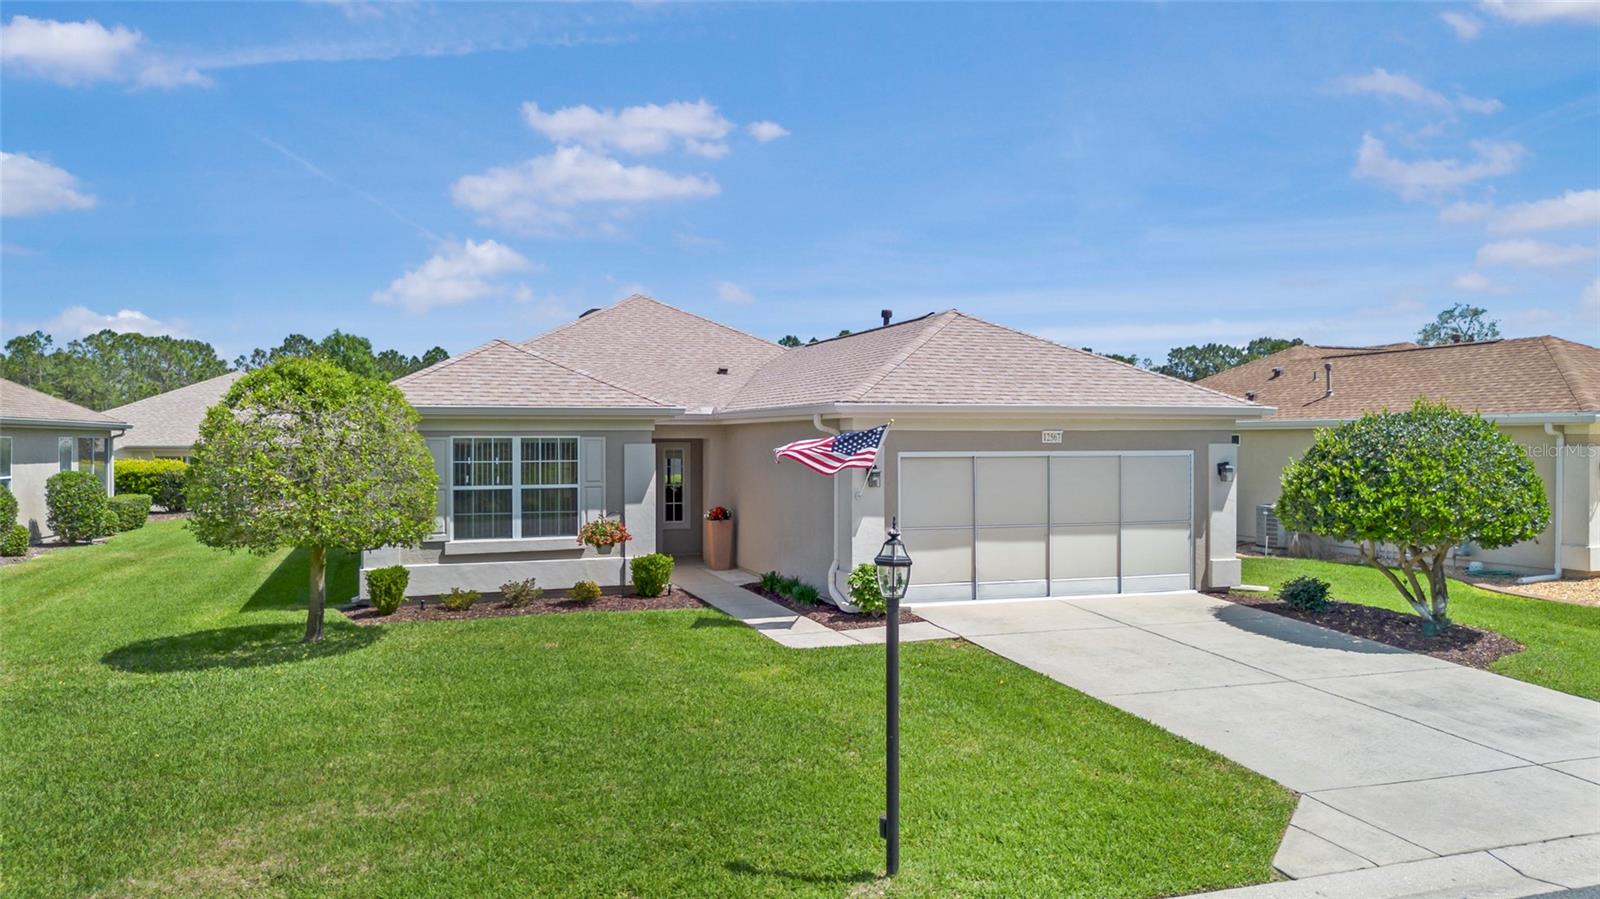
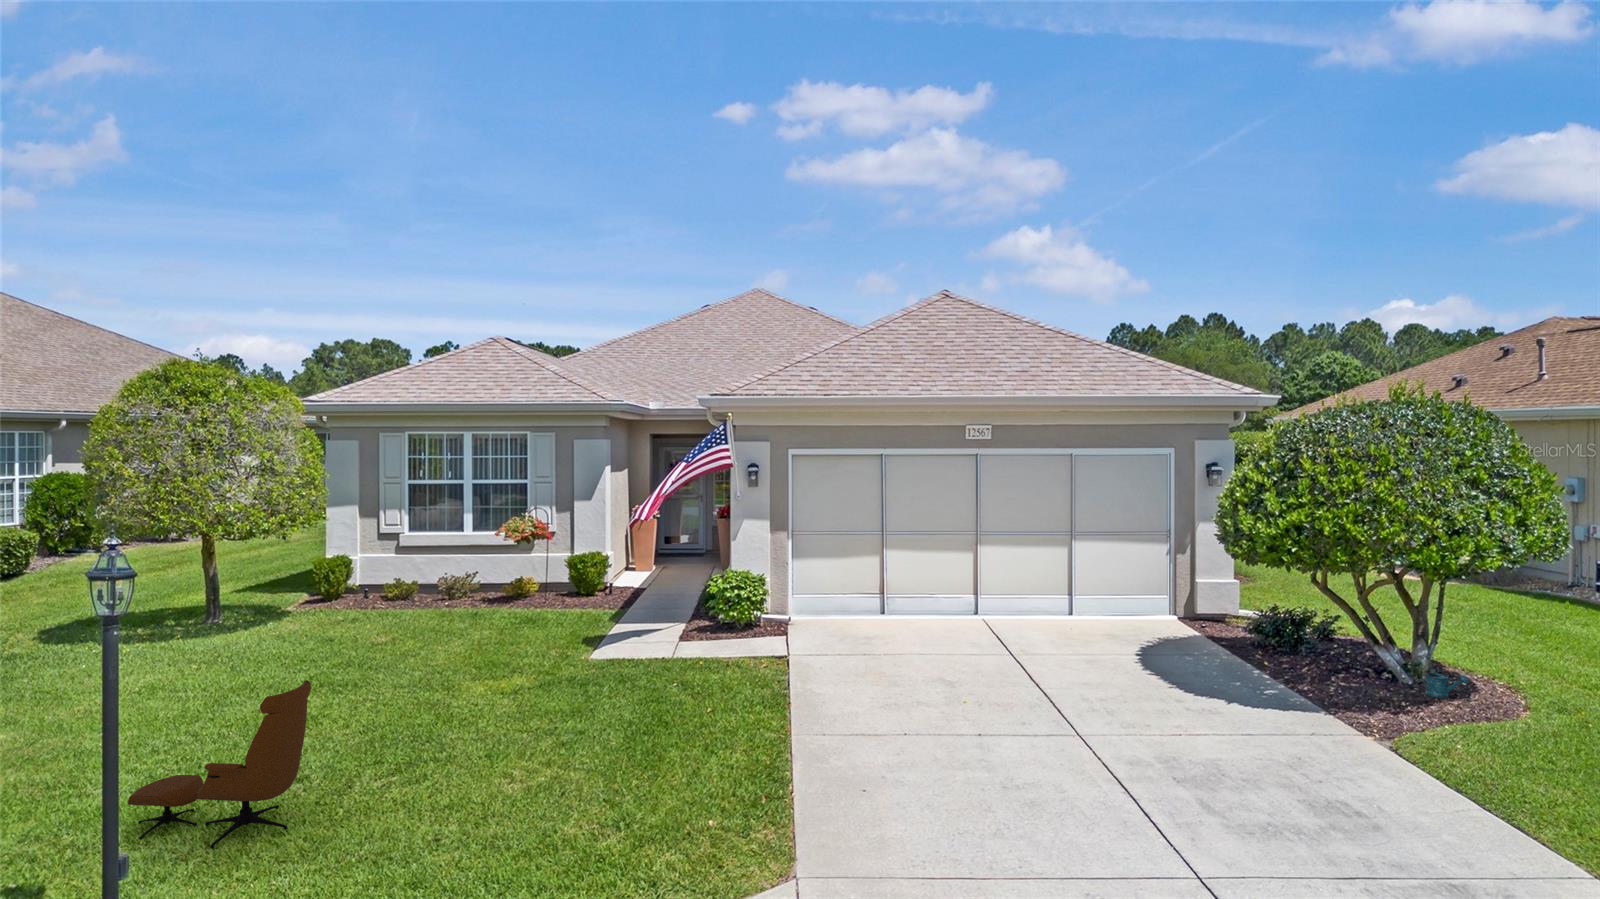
lounge chair: none [665,667,810,805] -> present [128,680,311,849]

